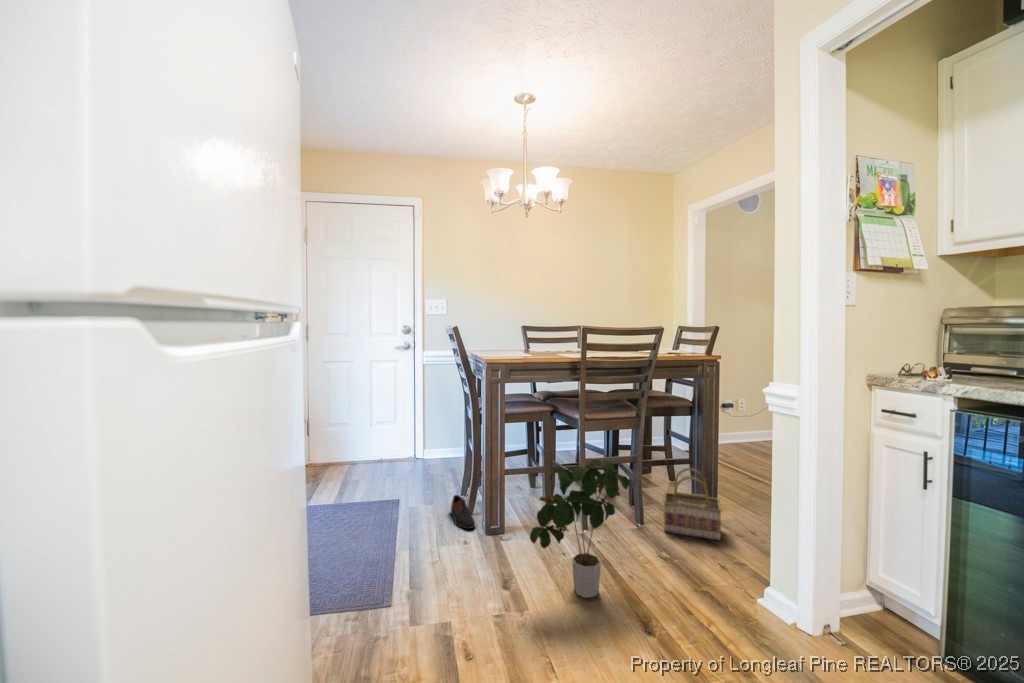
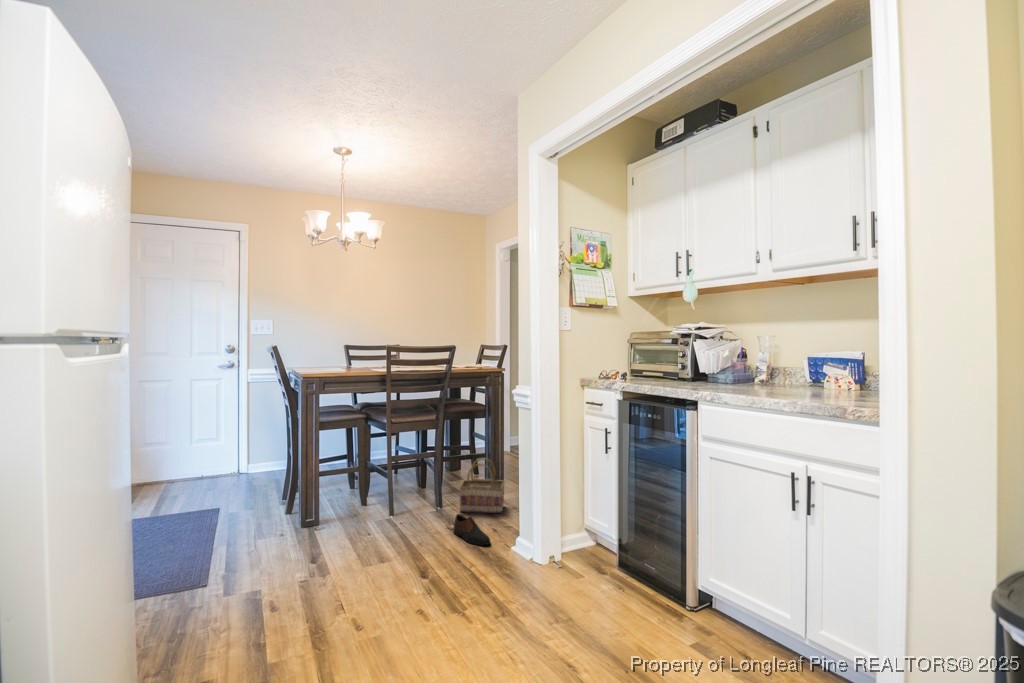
potted plant: present [530,459,630,598] -> none [333,451,421,560]
shoe: present [451,495,475,529] -> present [454,514,491,545]

